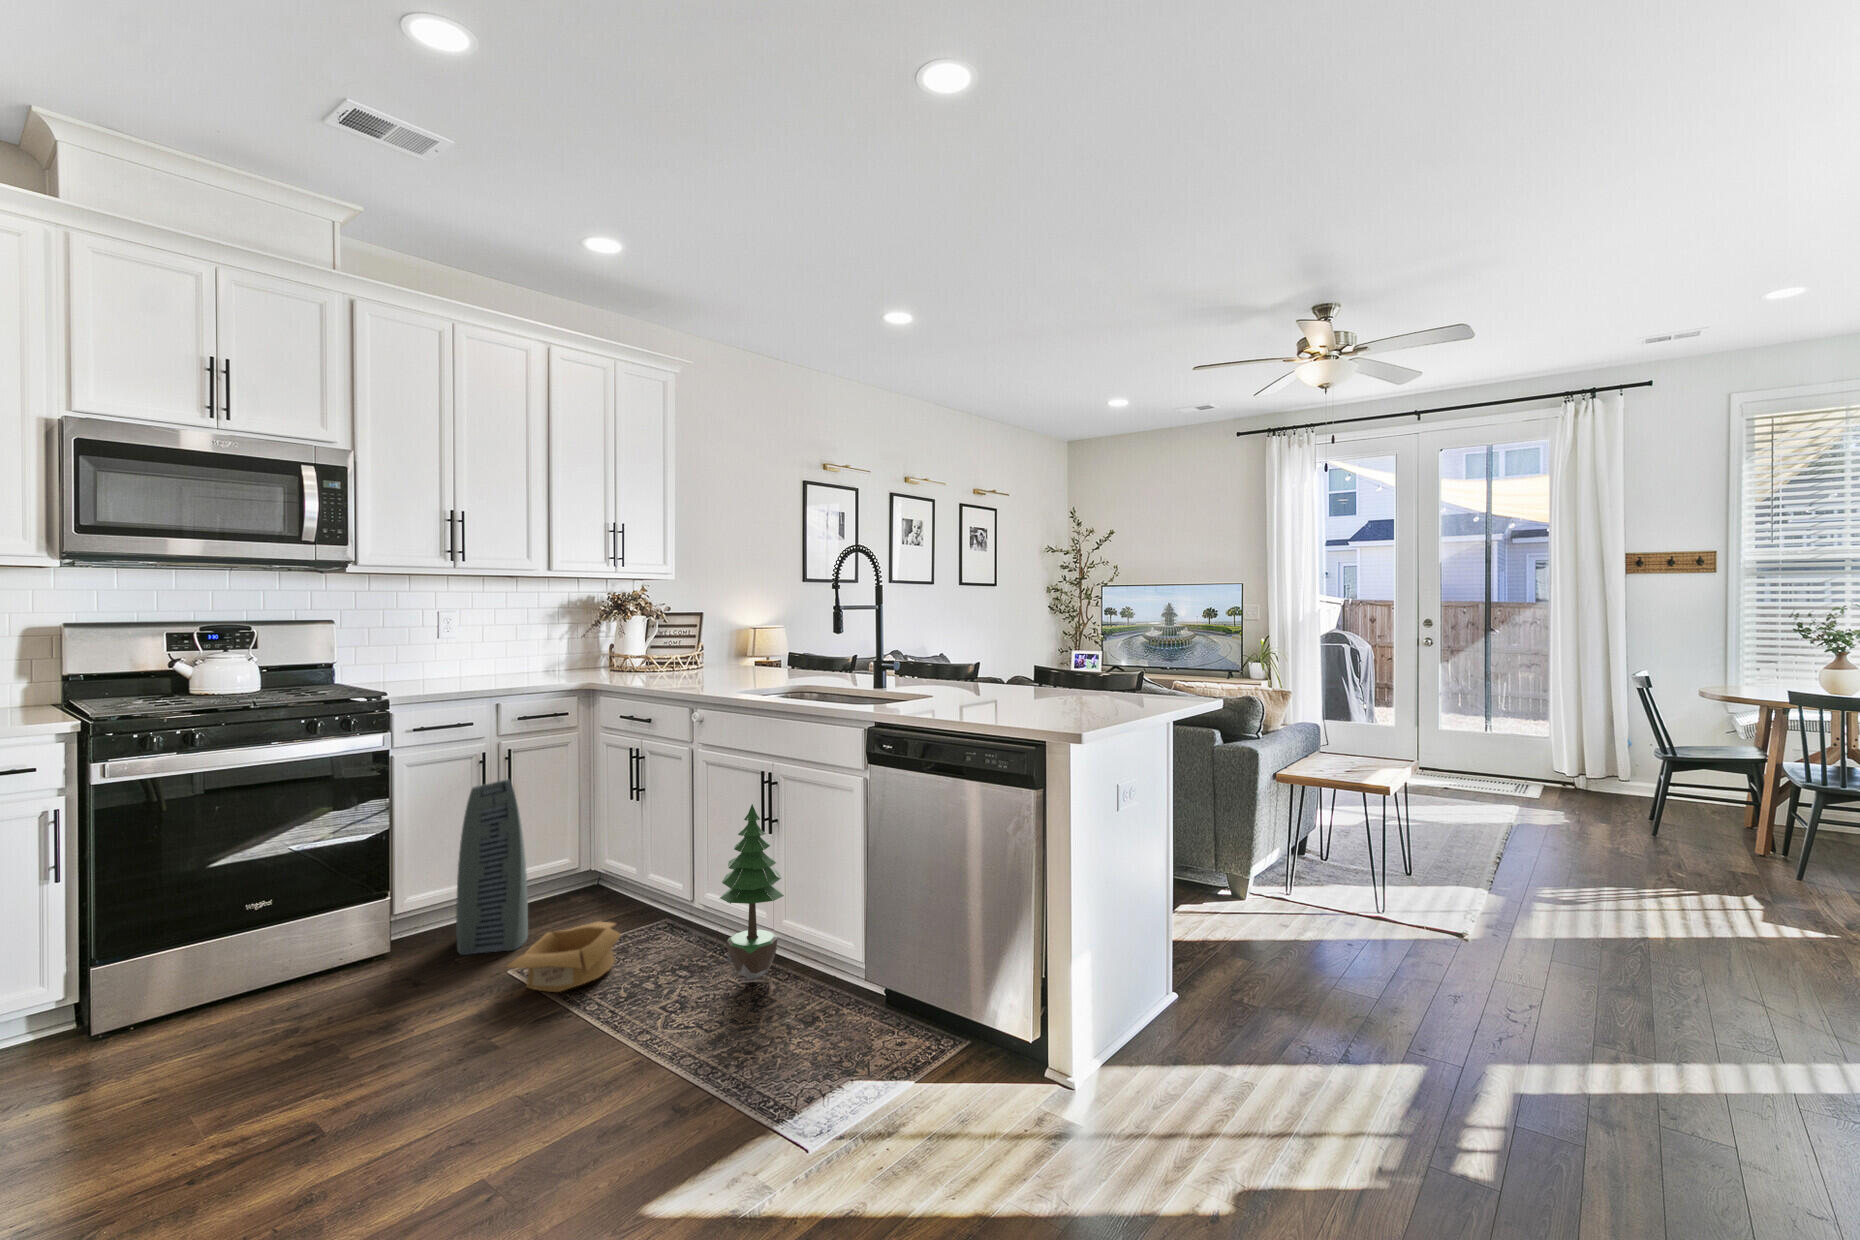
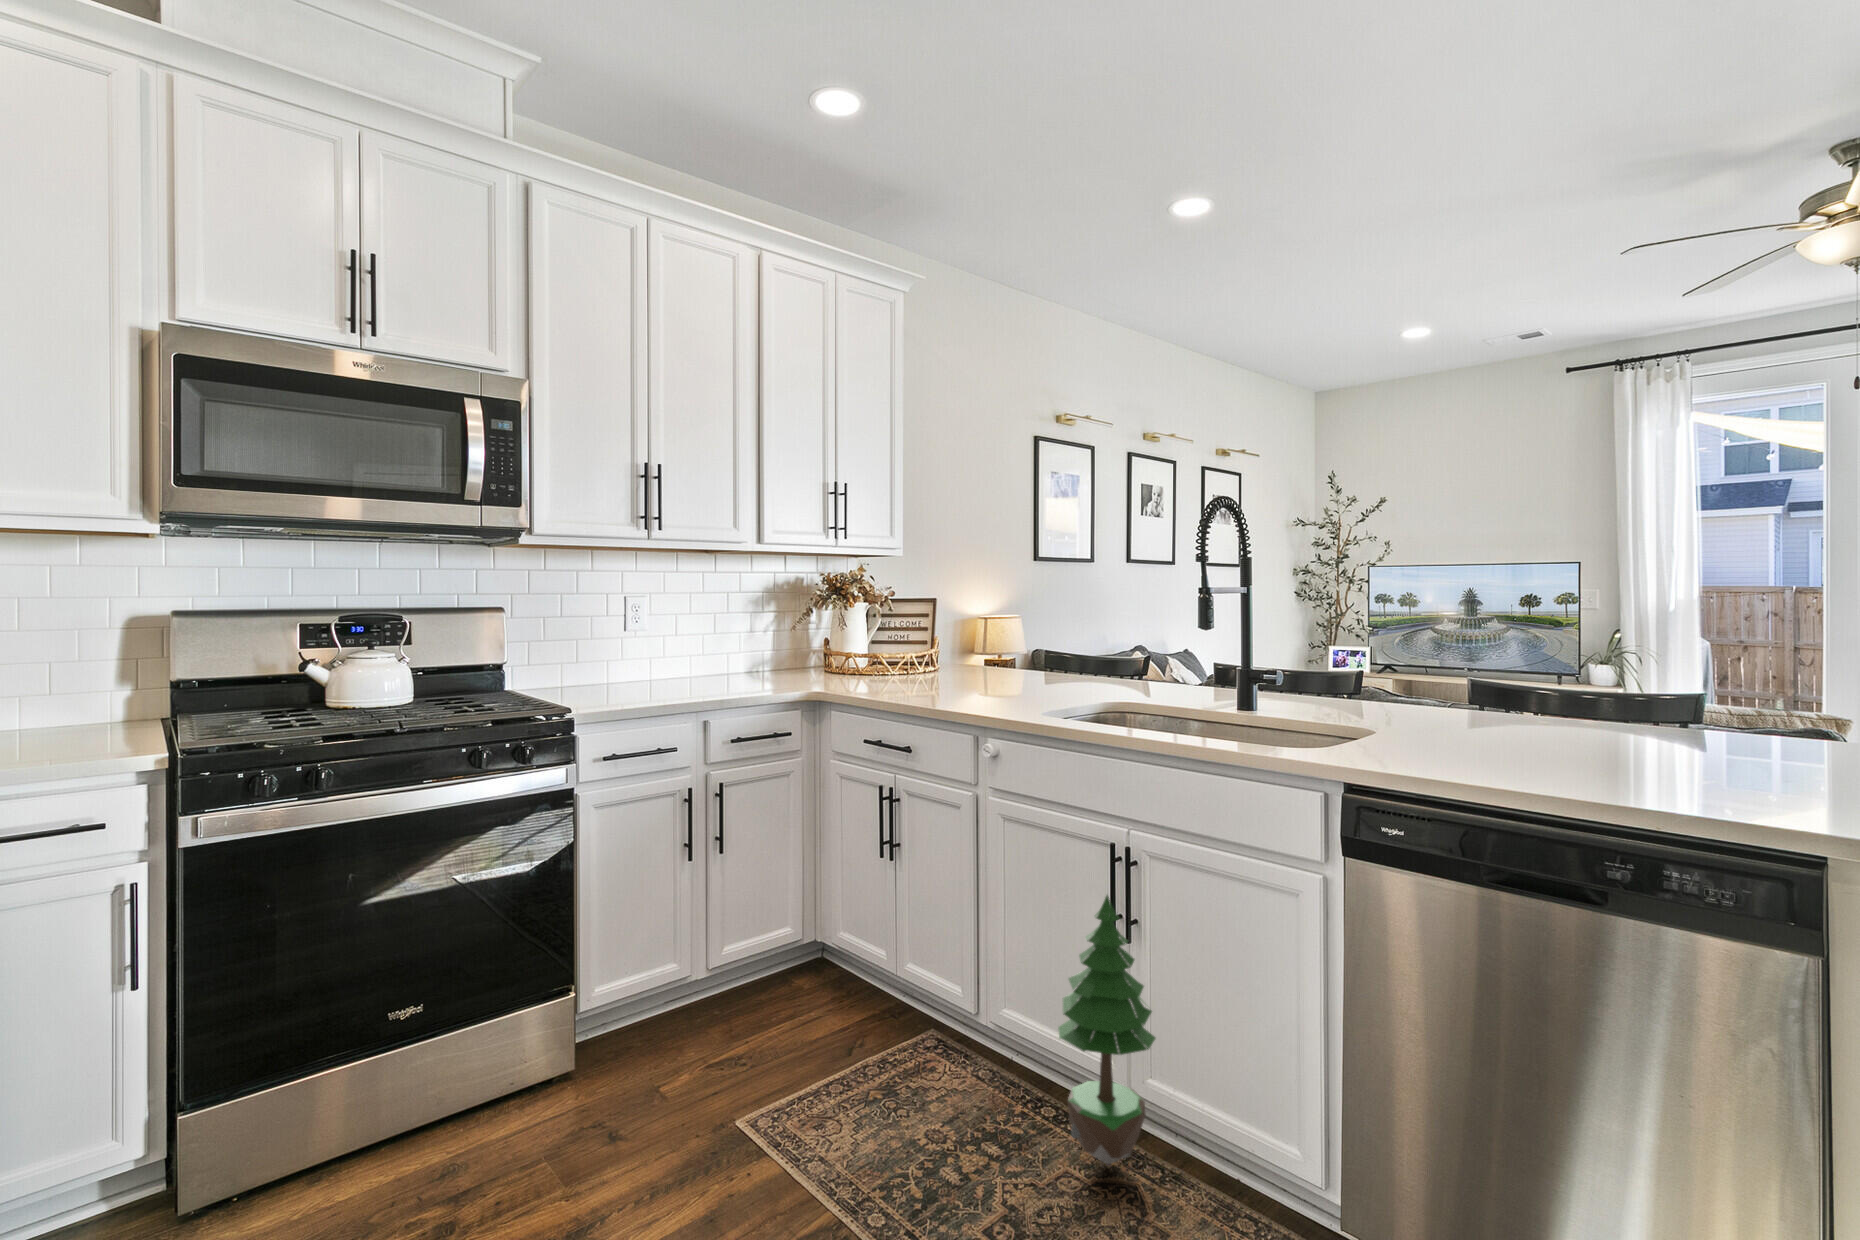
air purifier: present [456,779,528,955] -> none [663,828,753,1076]
cardboard box: present [507,922,621,992] -> none [748,1043,896,1164]

